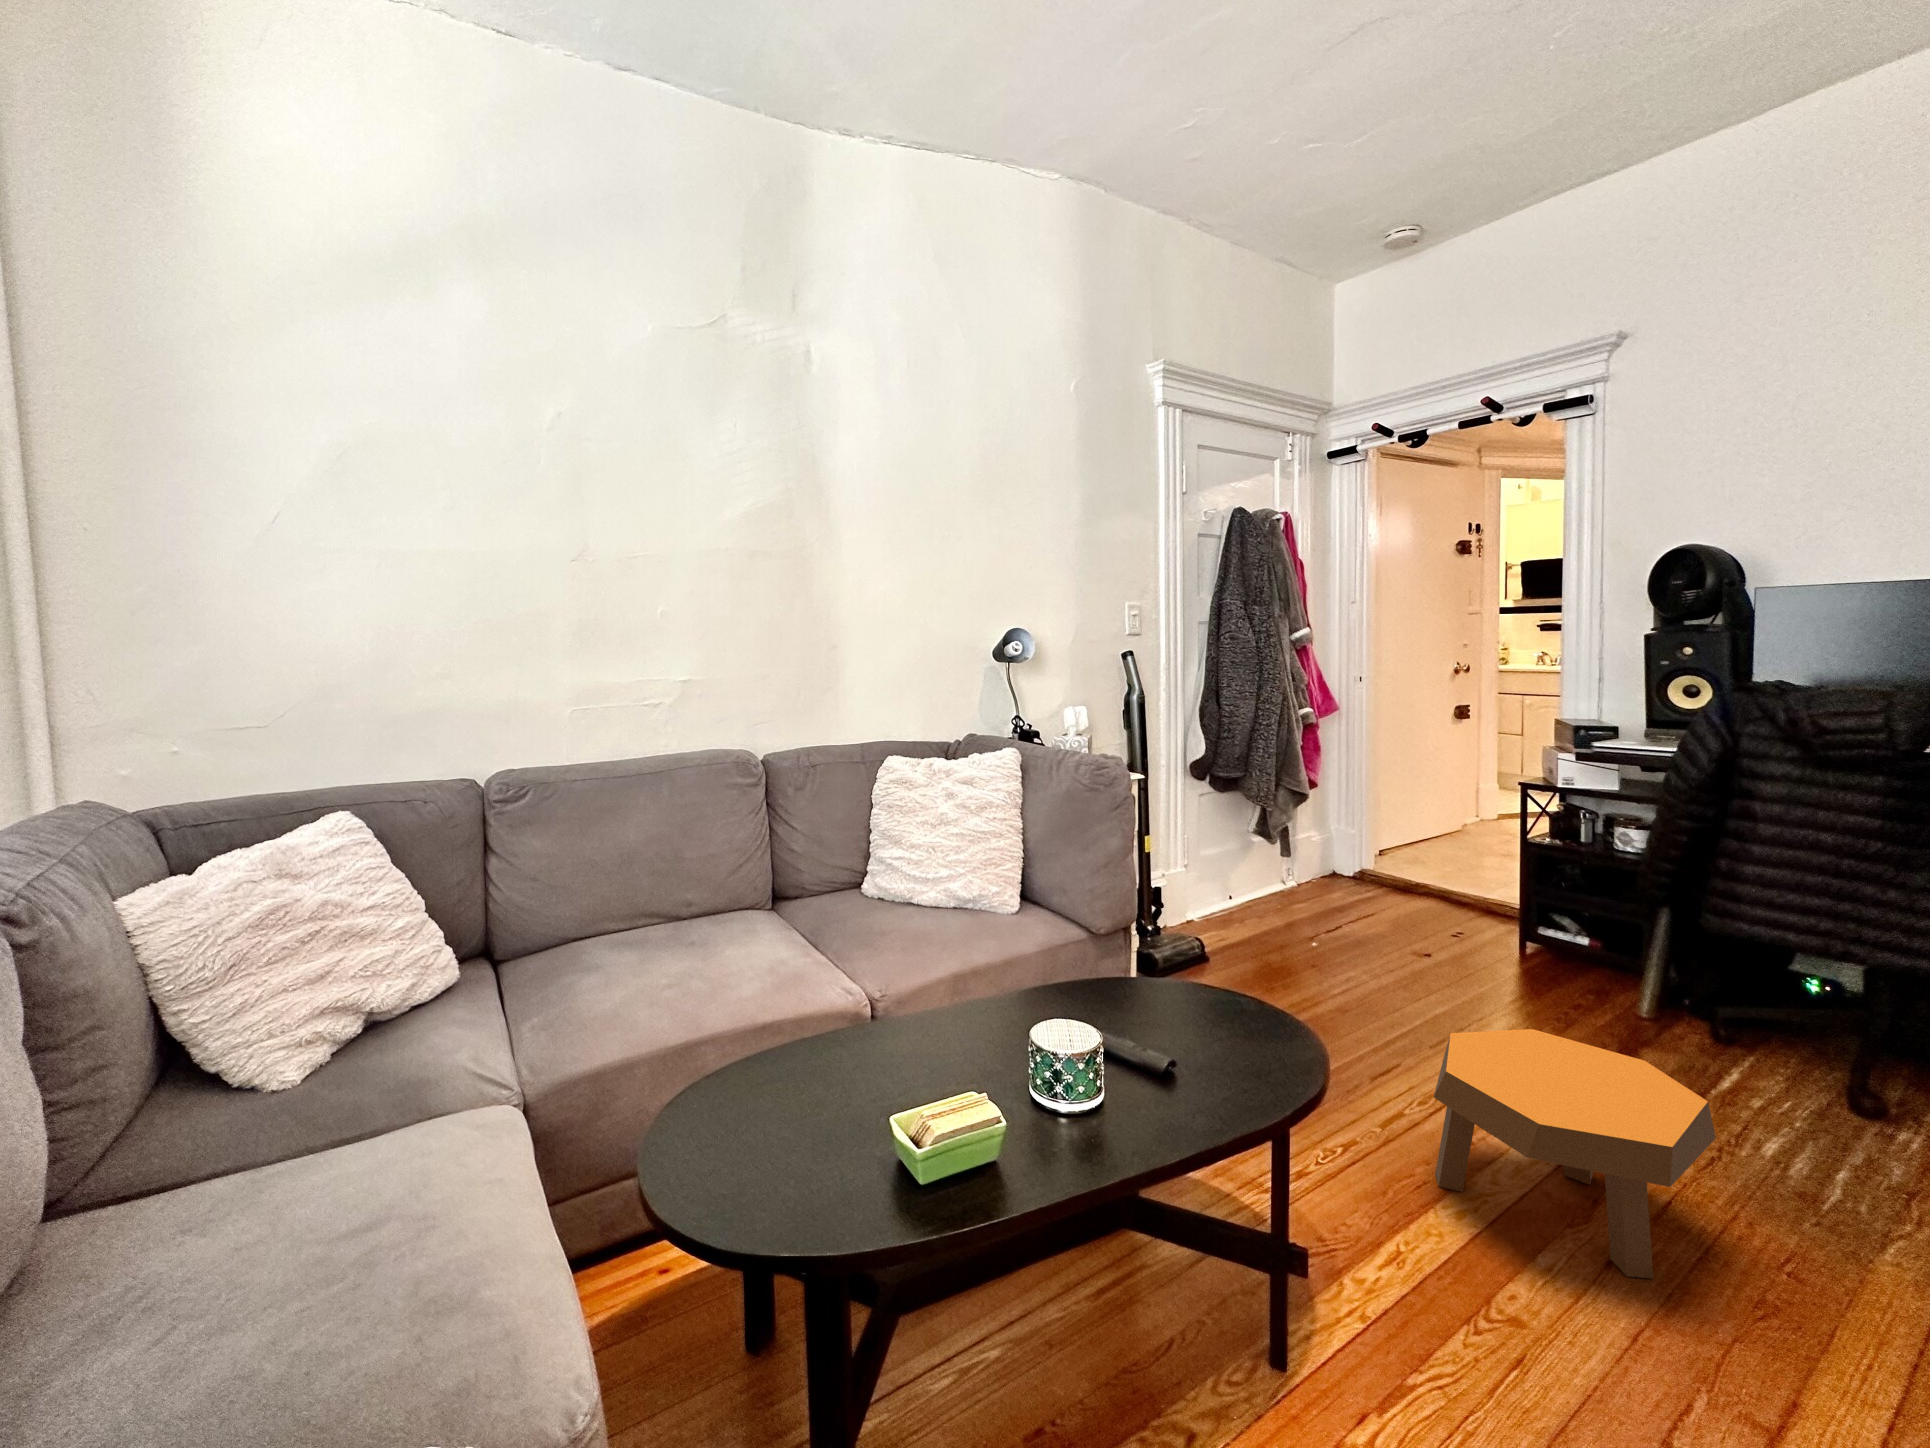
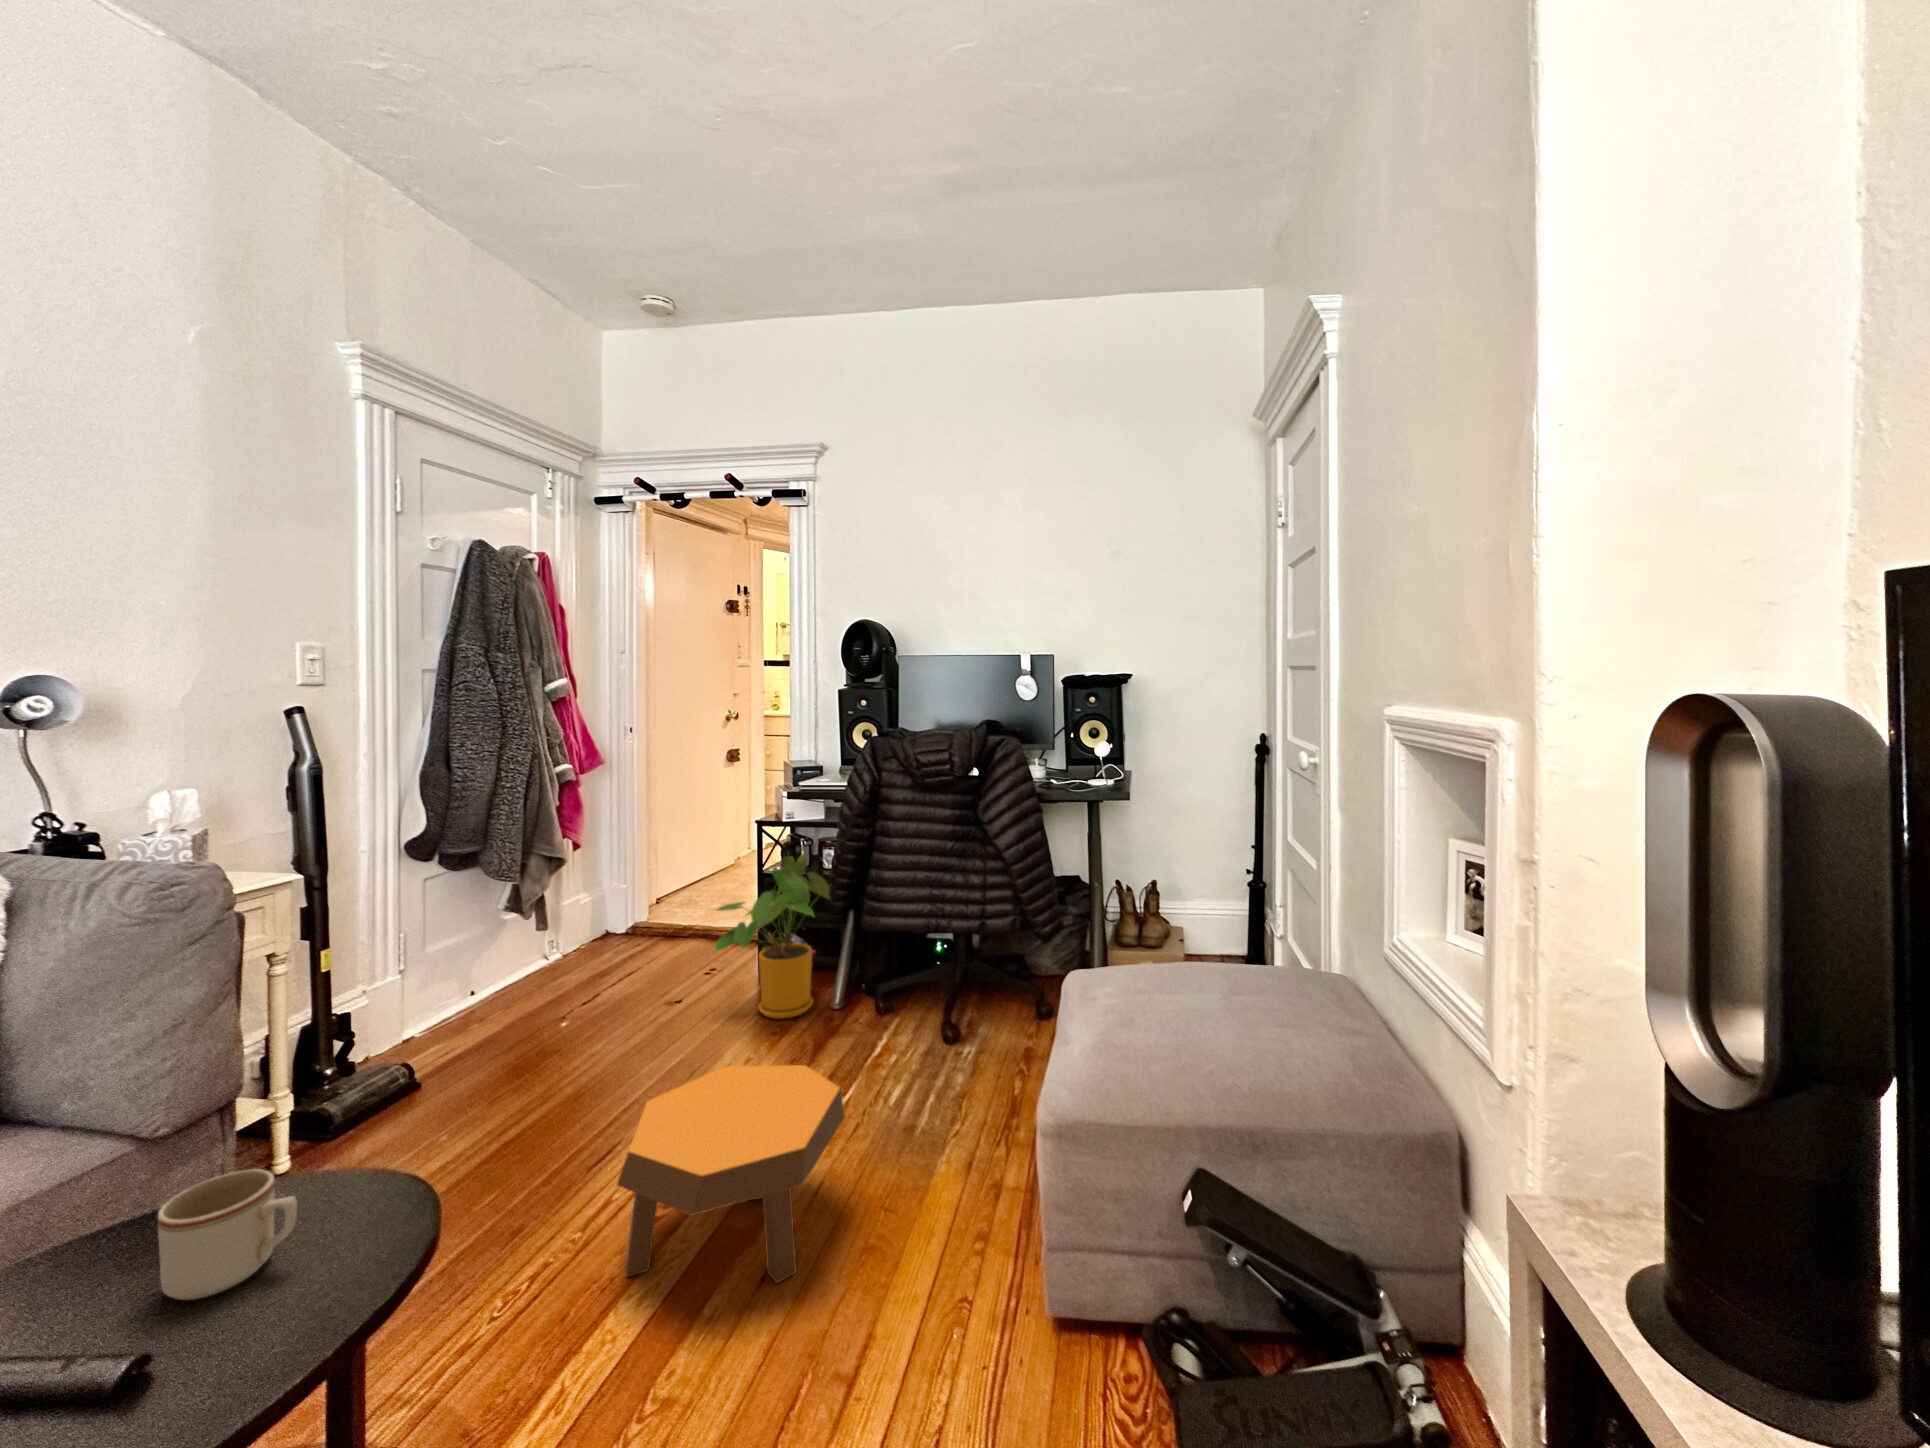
house plant: none [1475,827,1677,1009] -> present [715,854,831,1019]
mug: none [1164,966,1242,1043] -> present [158,1169,297,1300]

